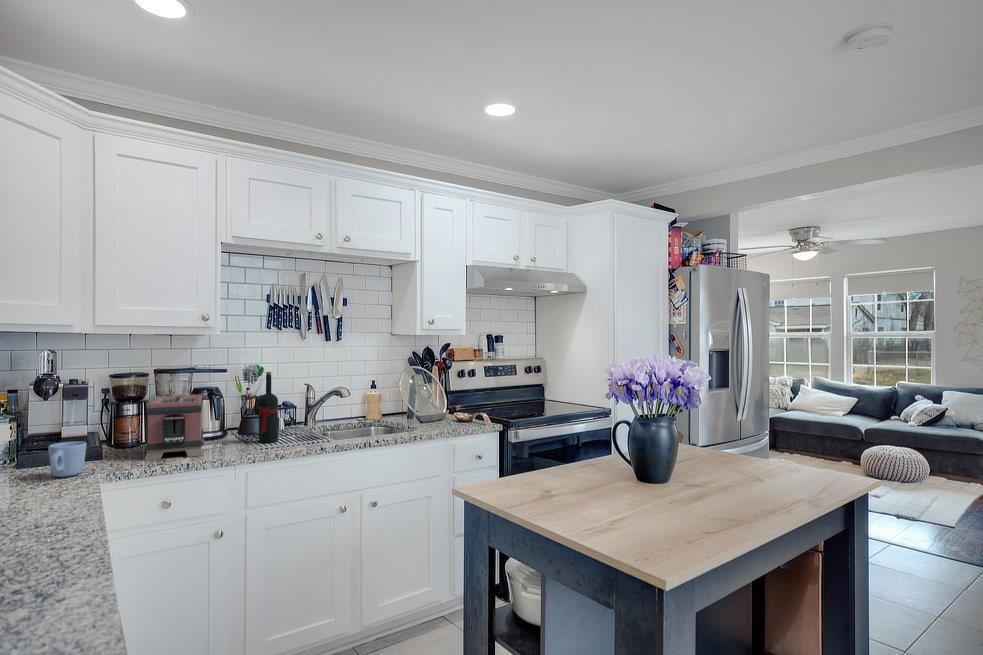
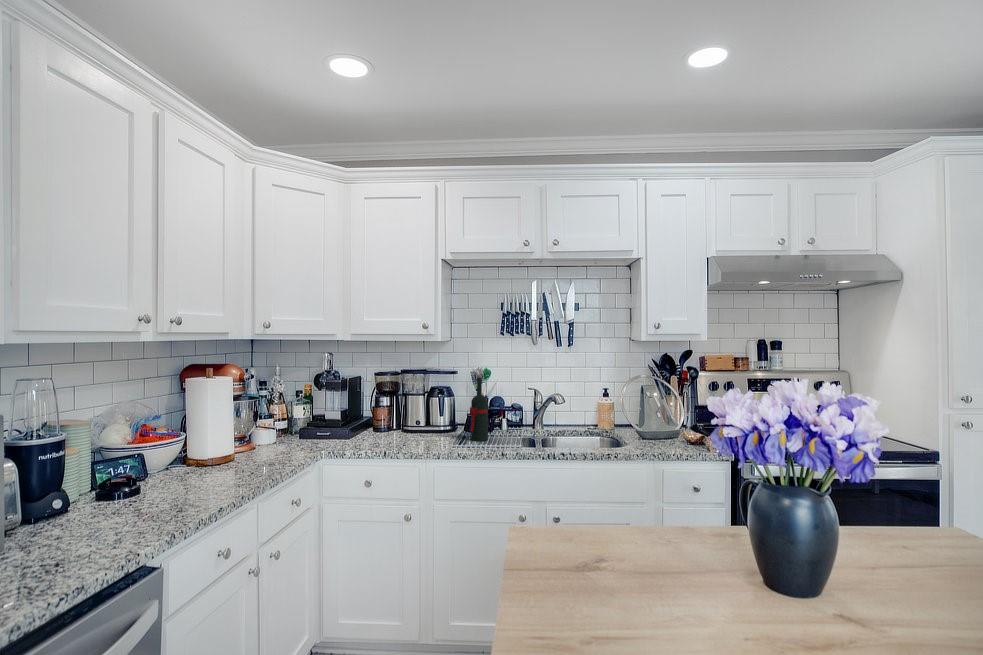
toaster: present [144,394,204,461] -> none [373,391,436,446]
mug: present [48,441,87,477] -> none [298,423,326,450]

